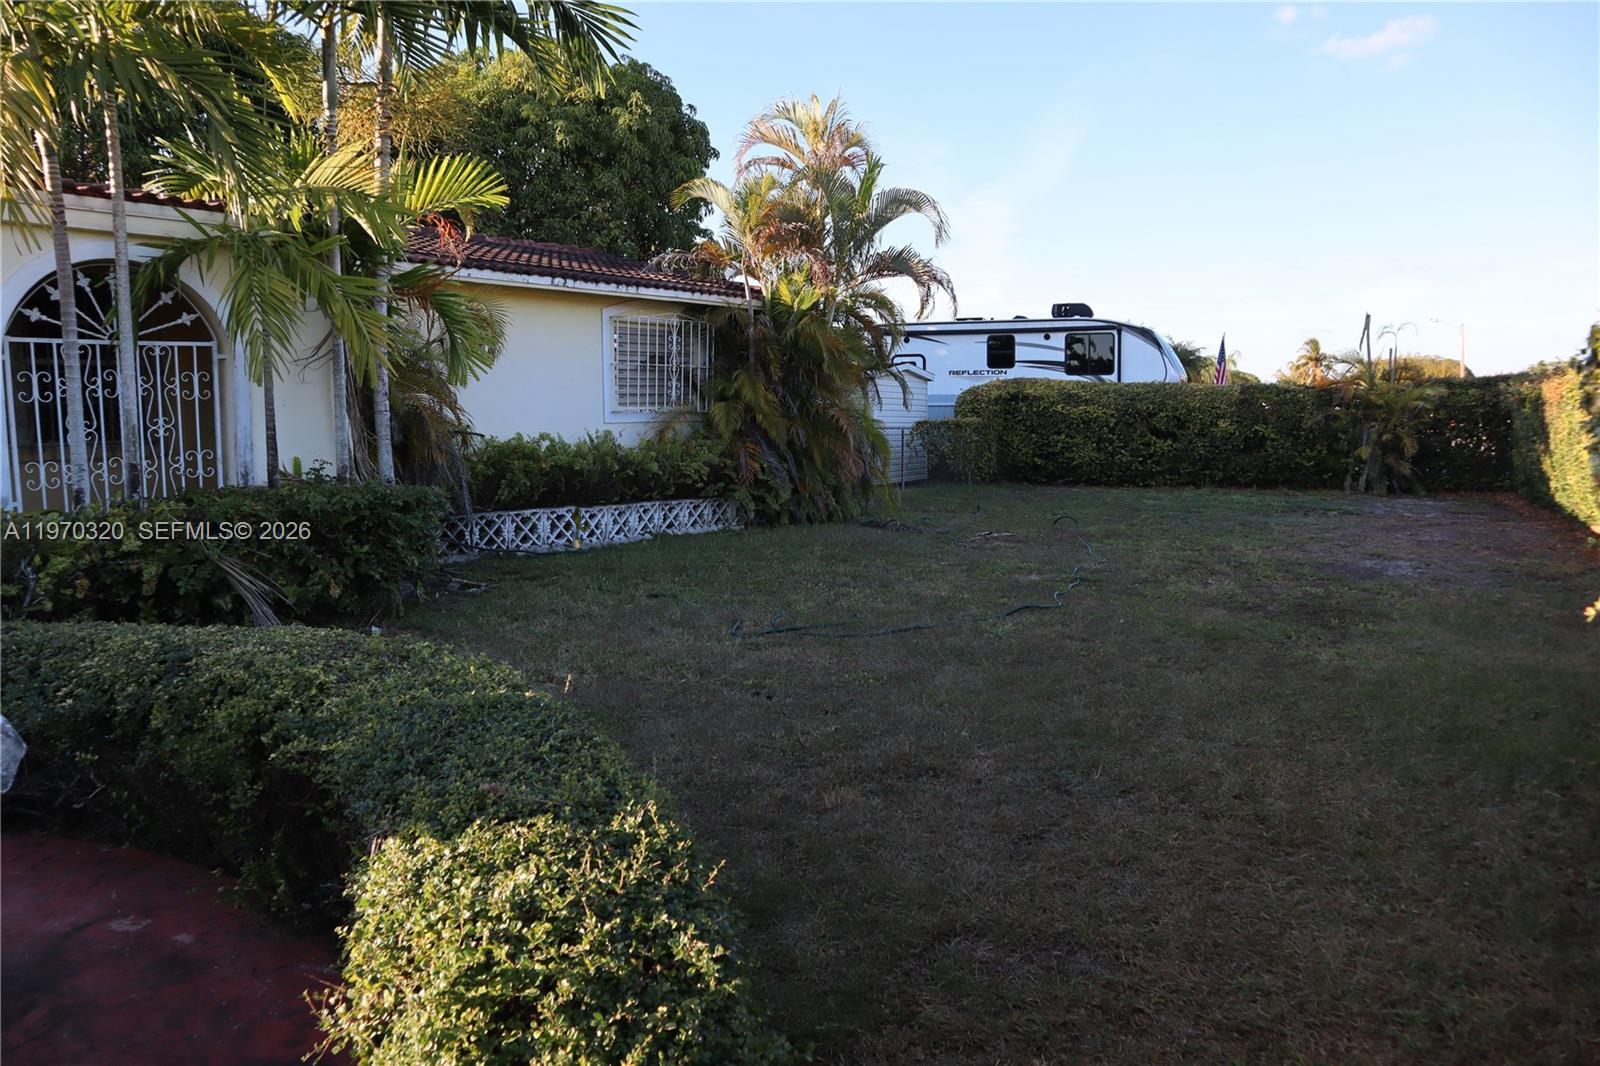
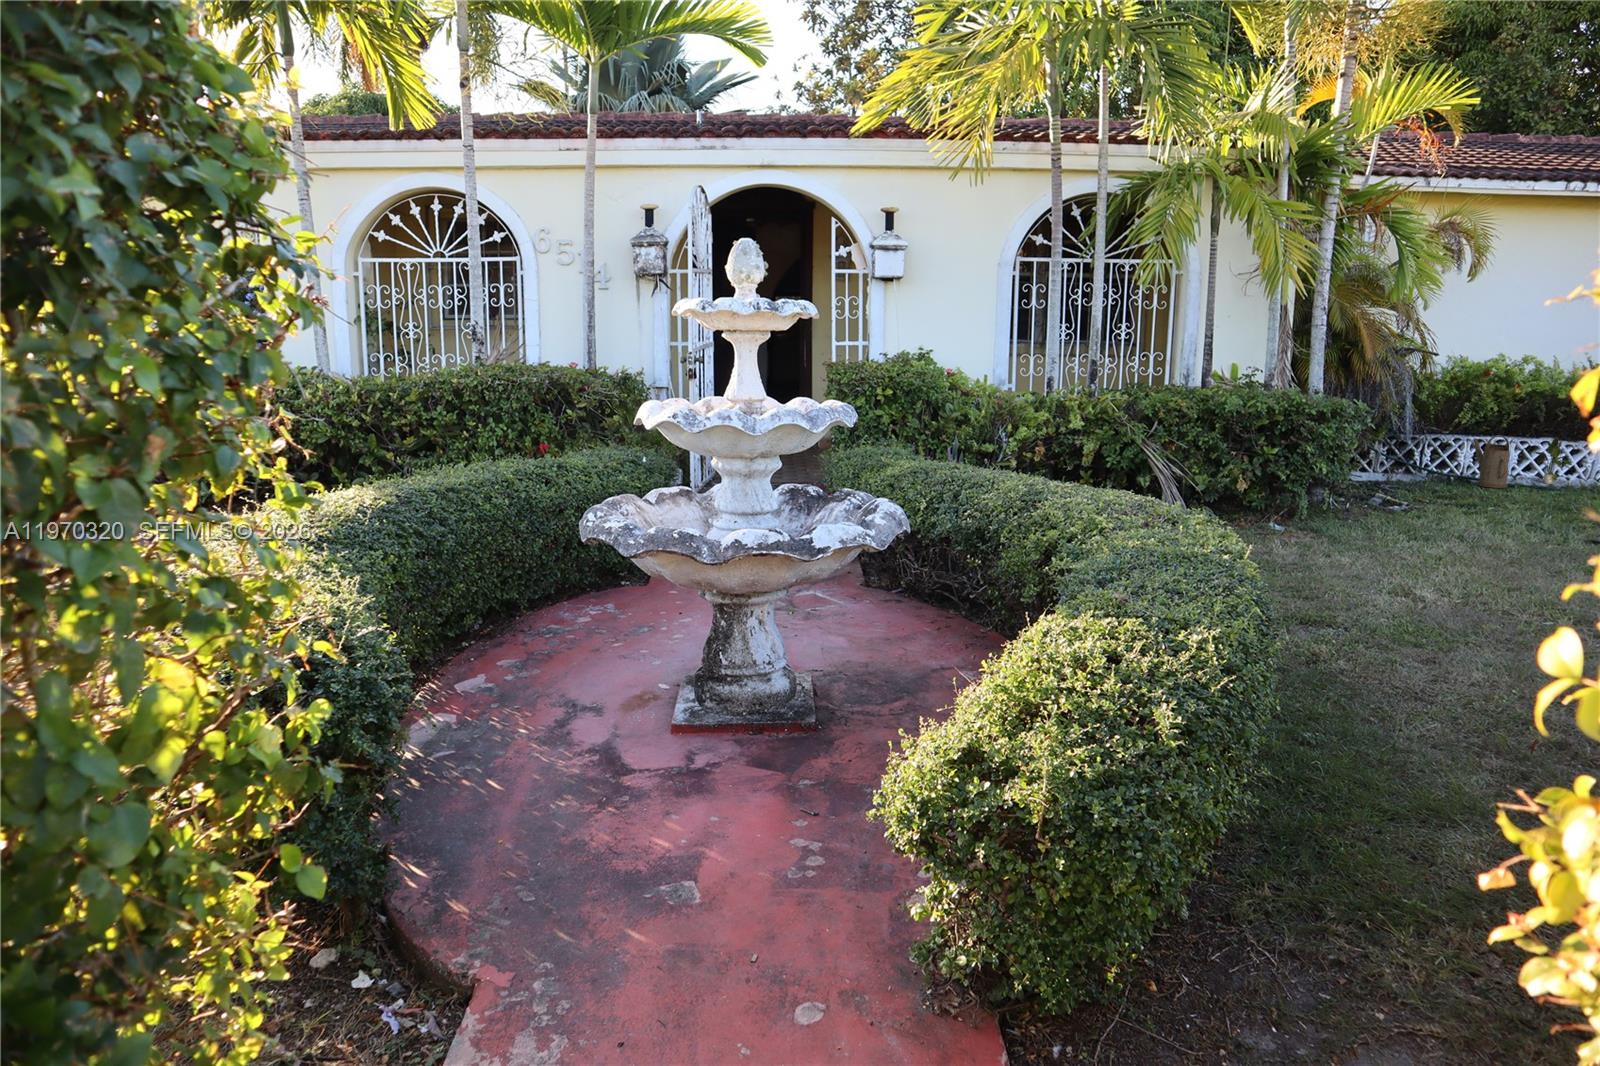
watering can: none [514,509,549,557] -> present [1473,435,1510,488]

